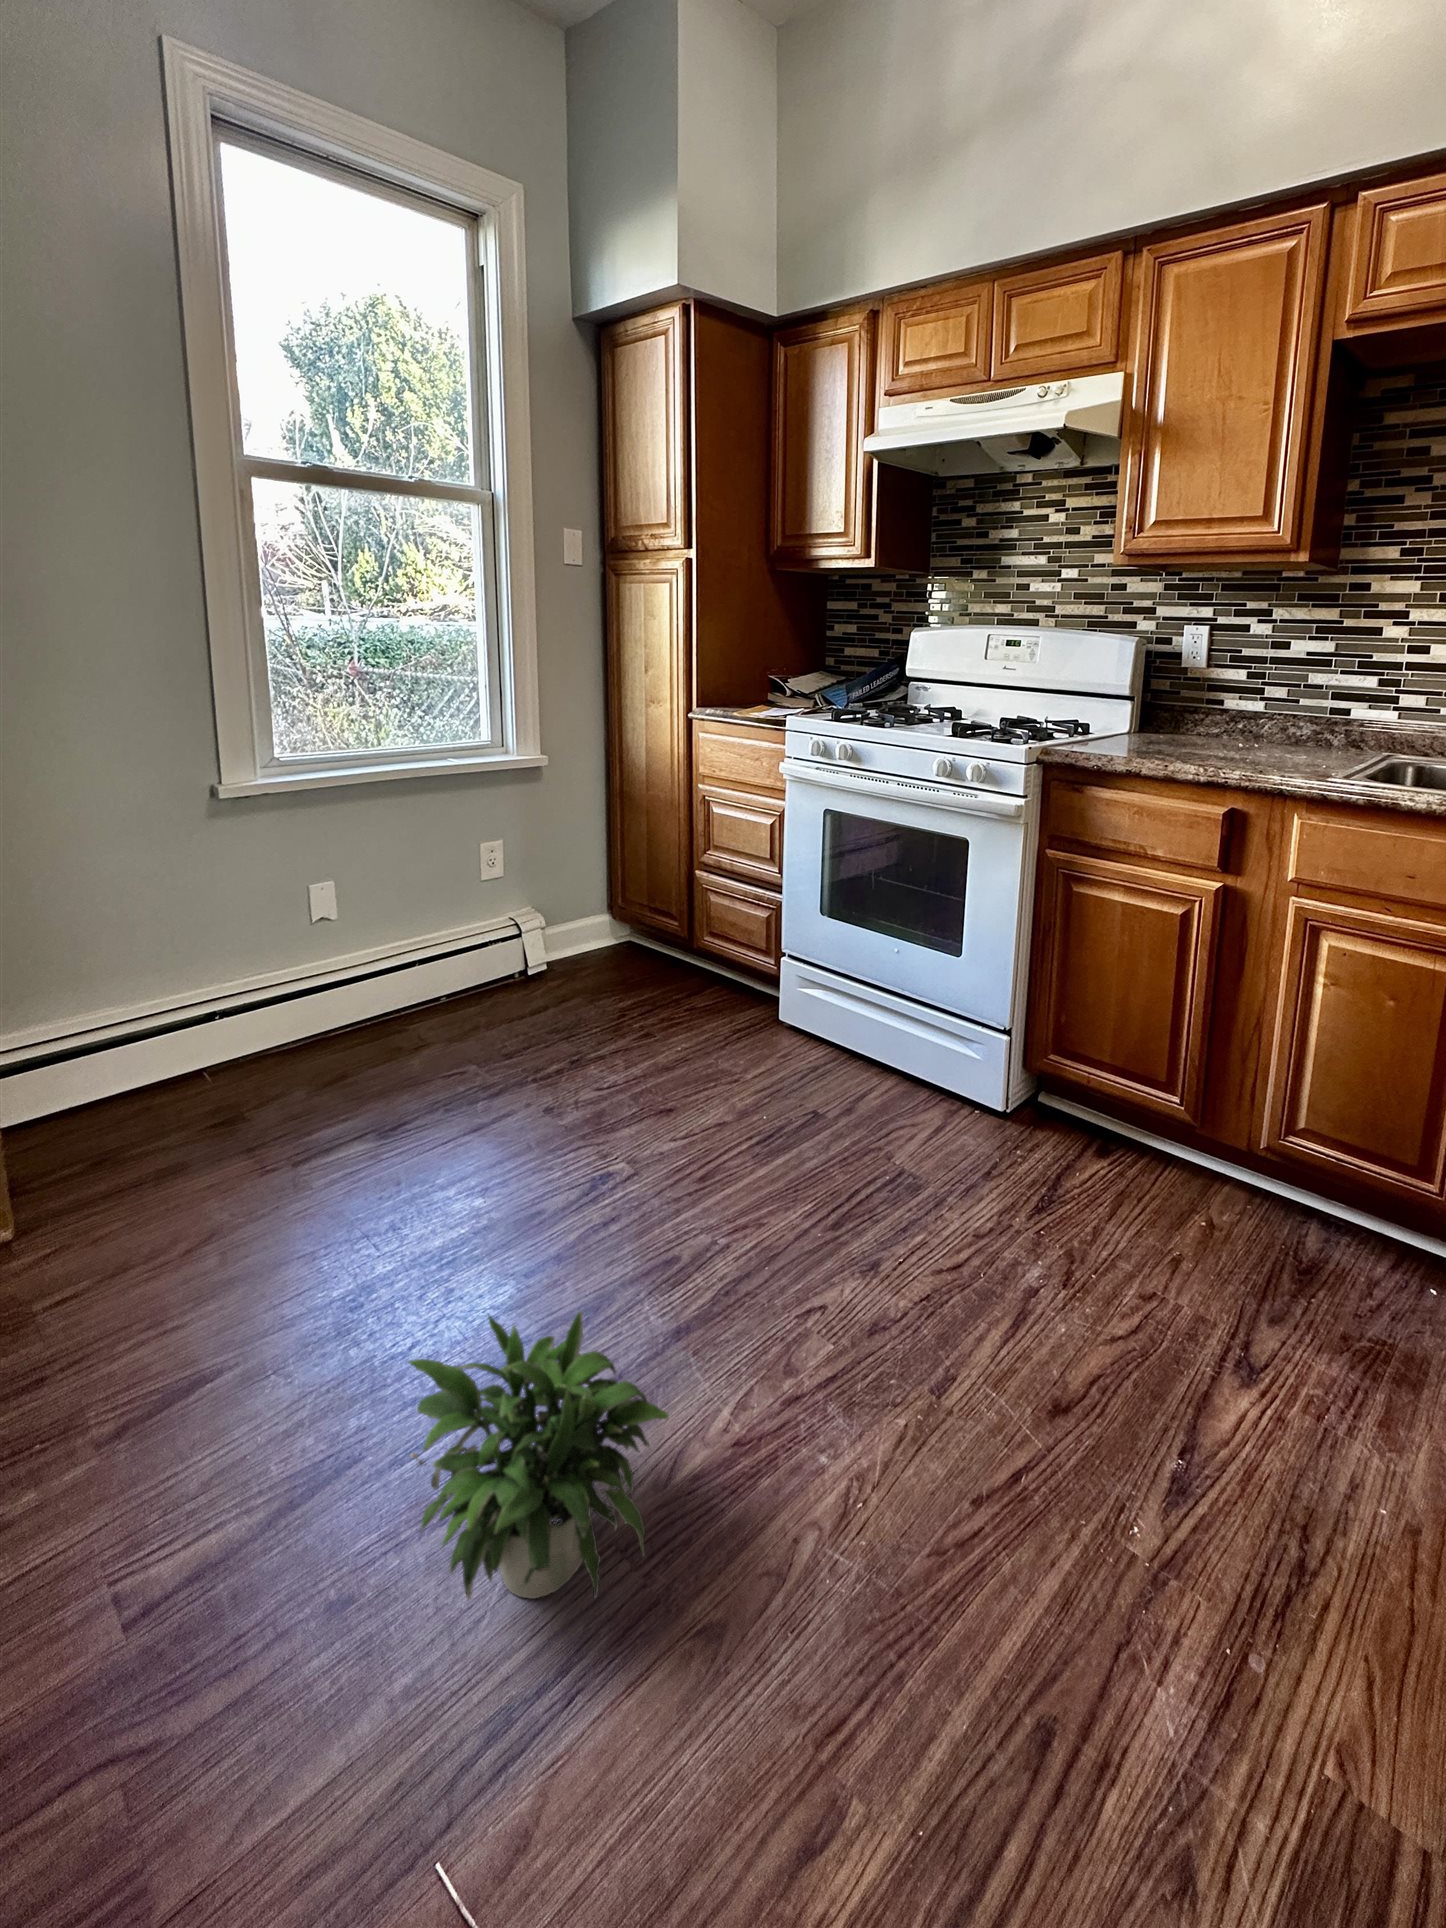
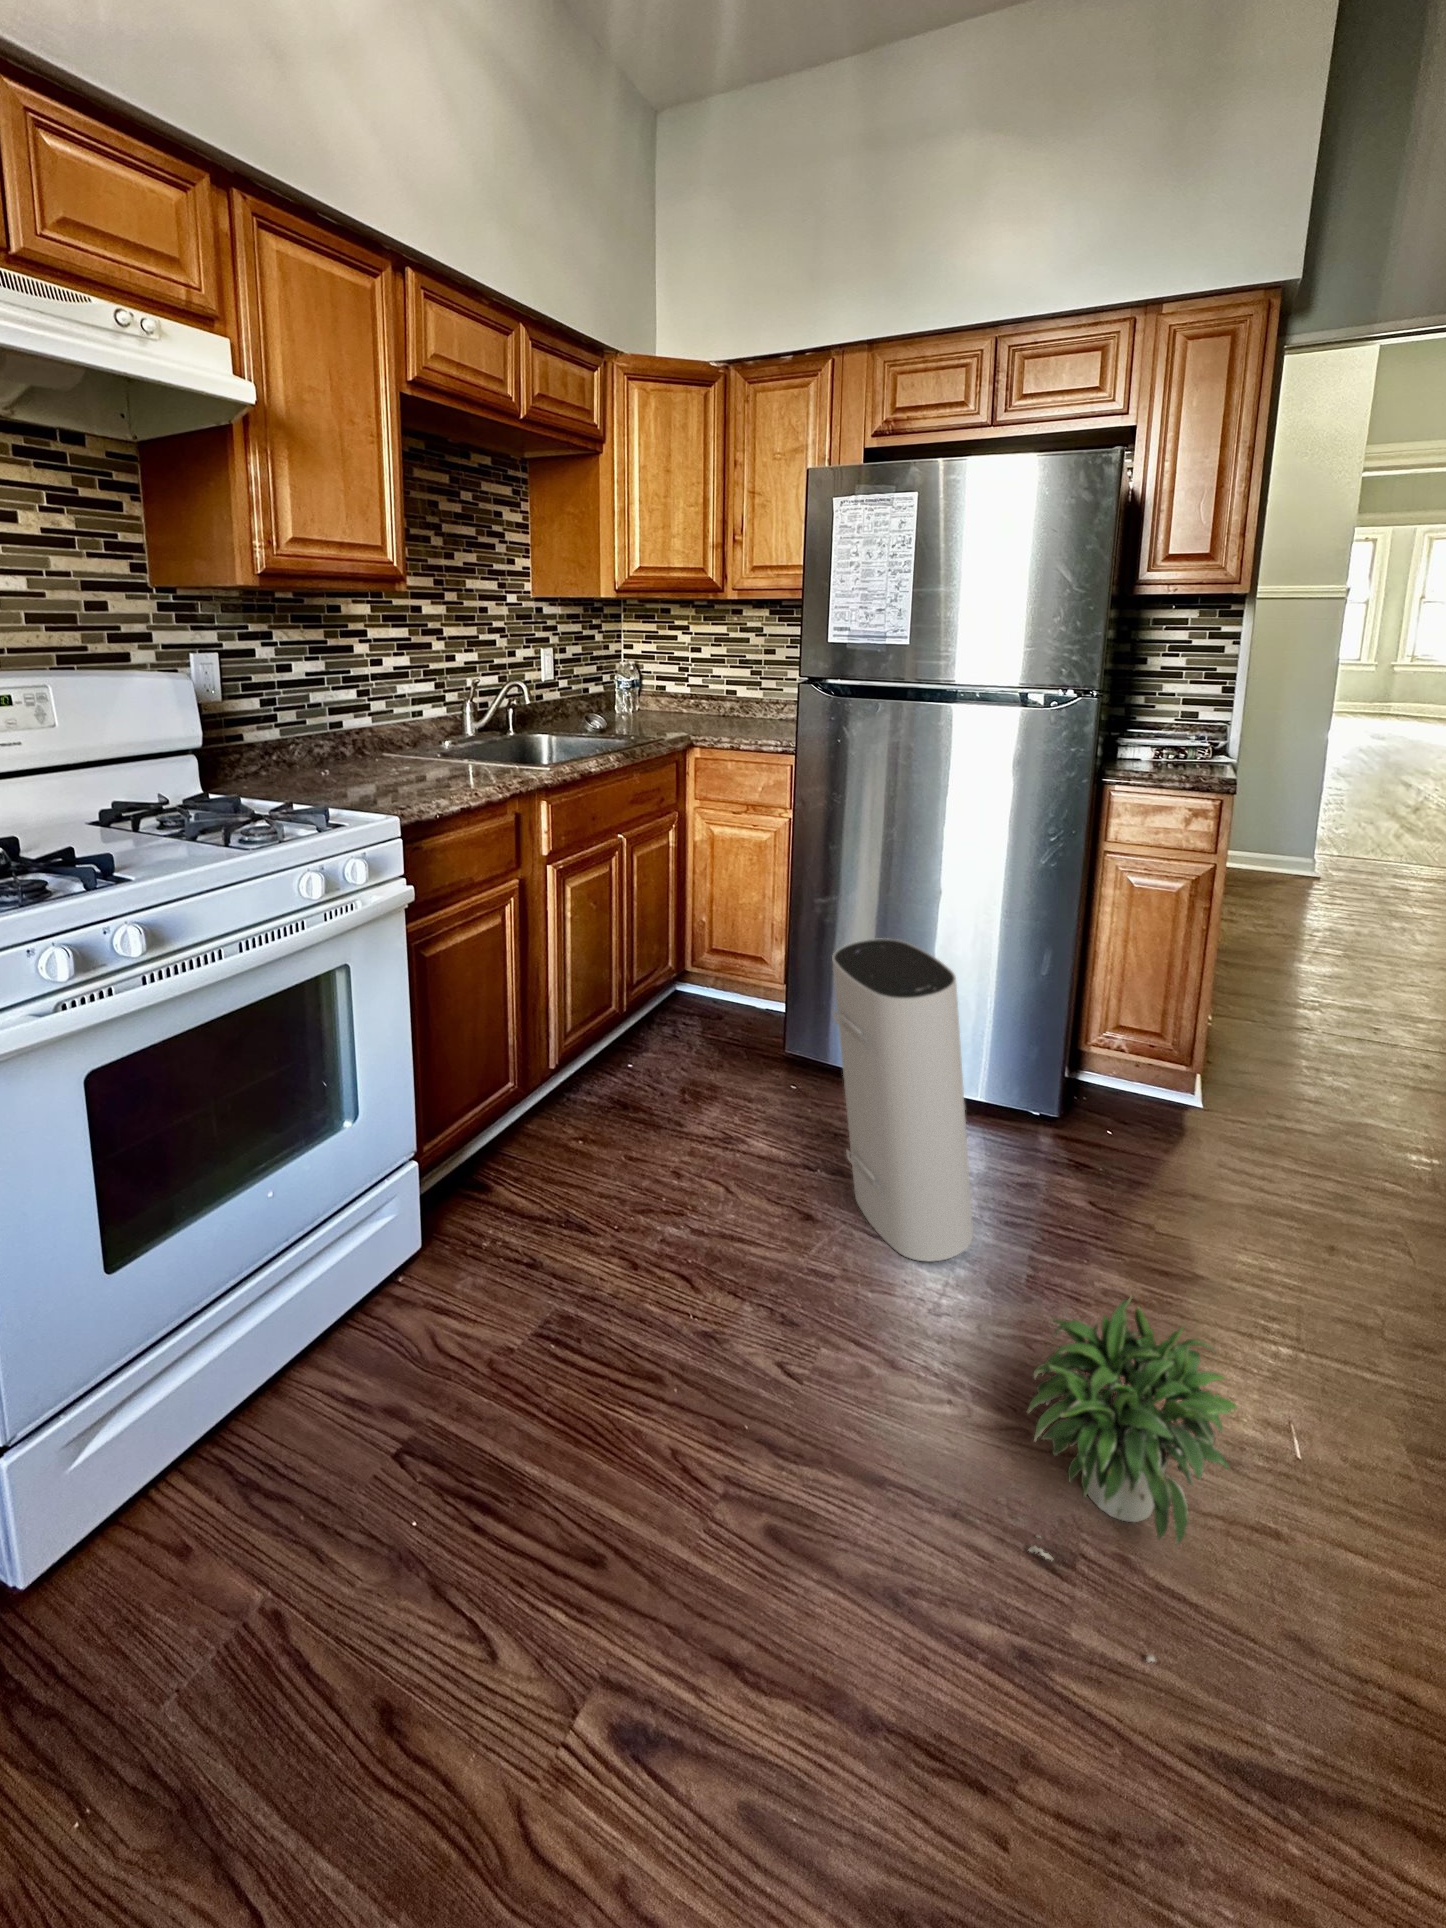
air purifier: none [961,1071,1226,1636] -> present [832,938,973,1261]

